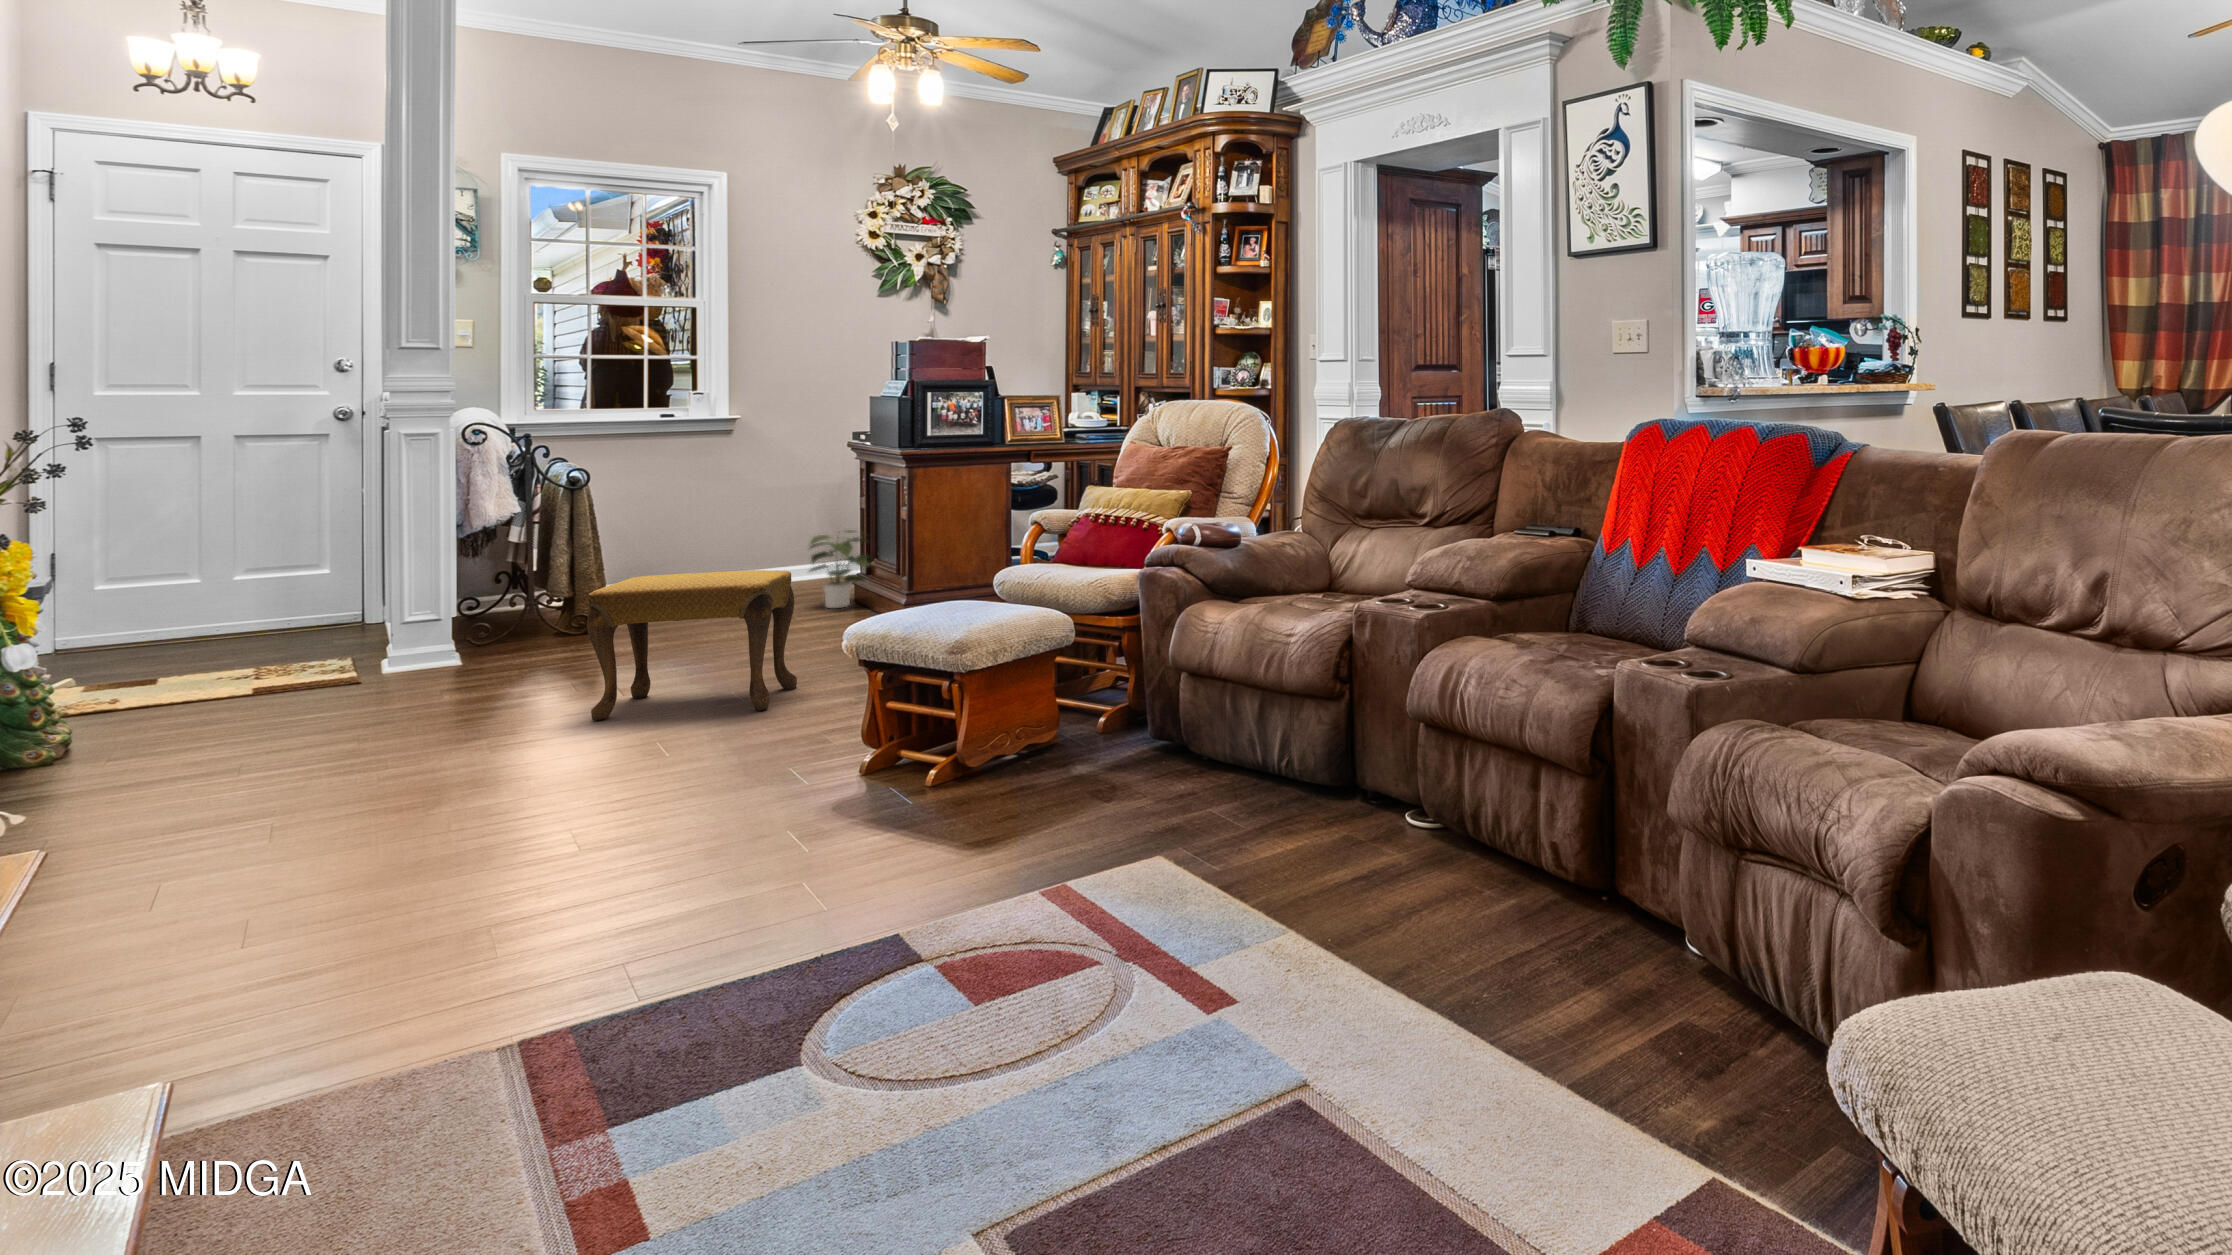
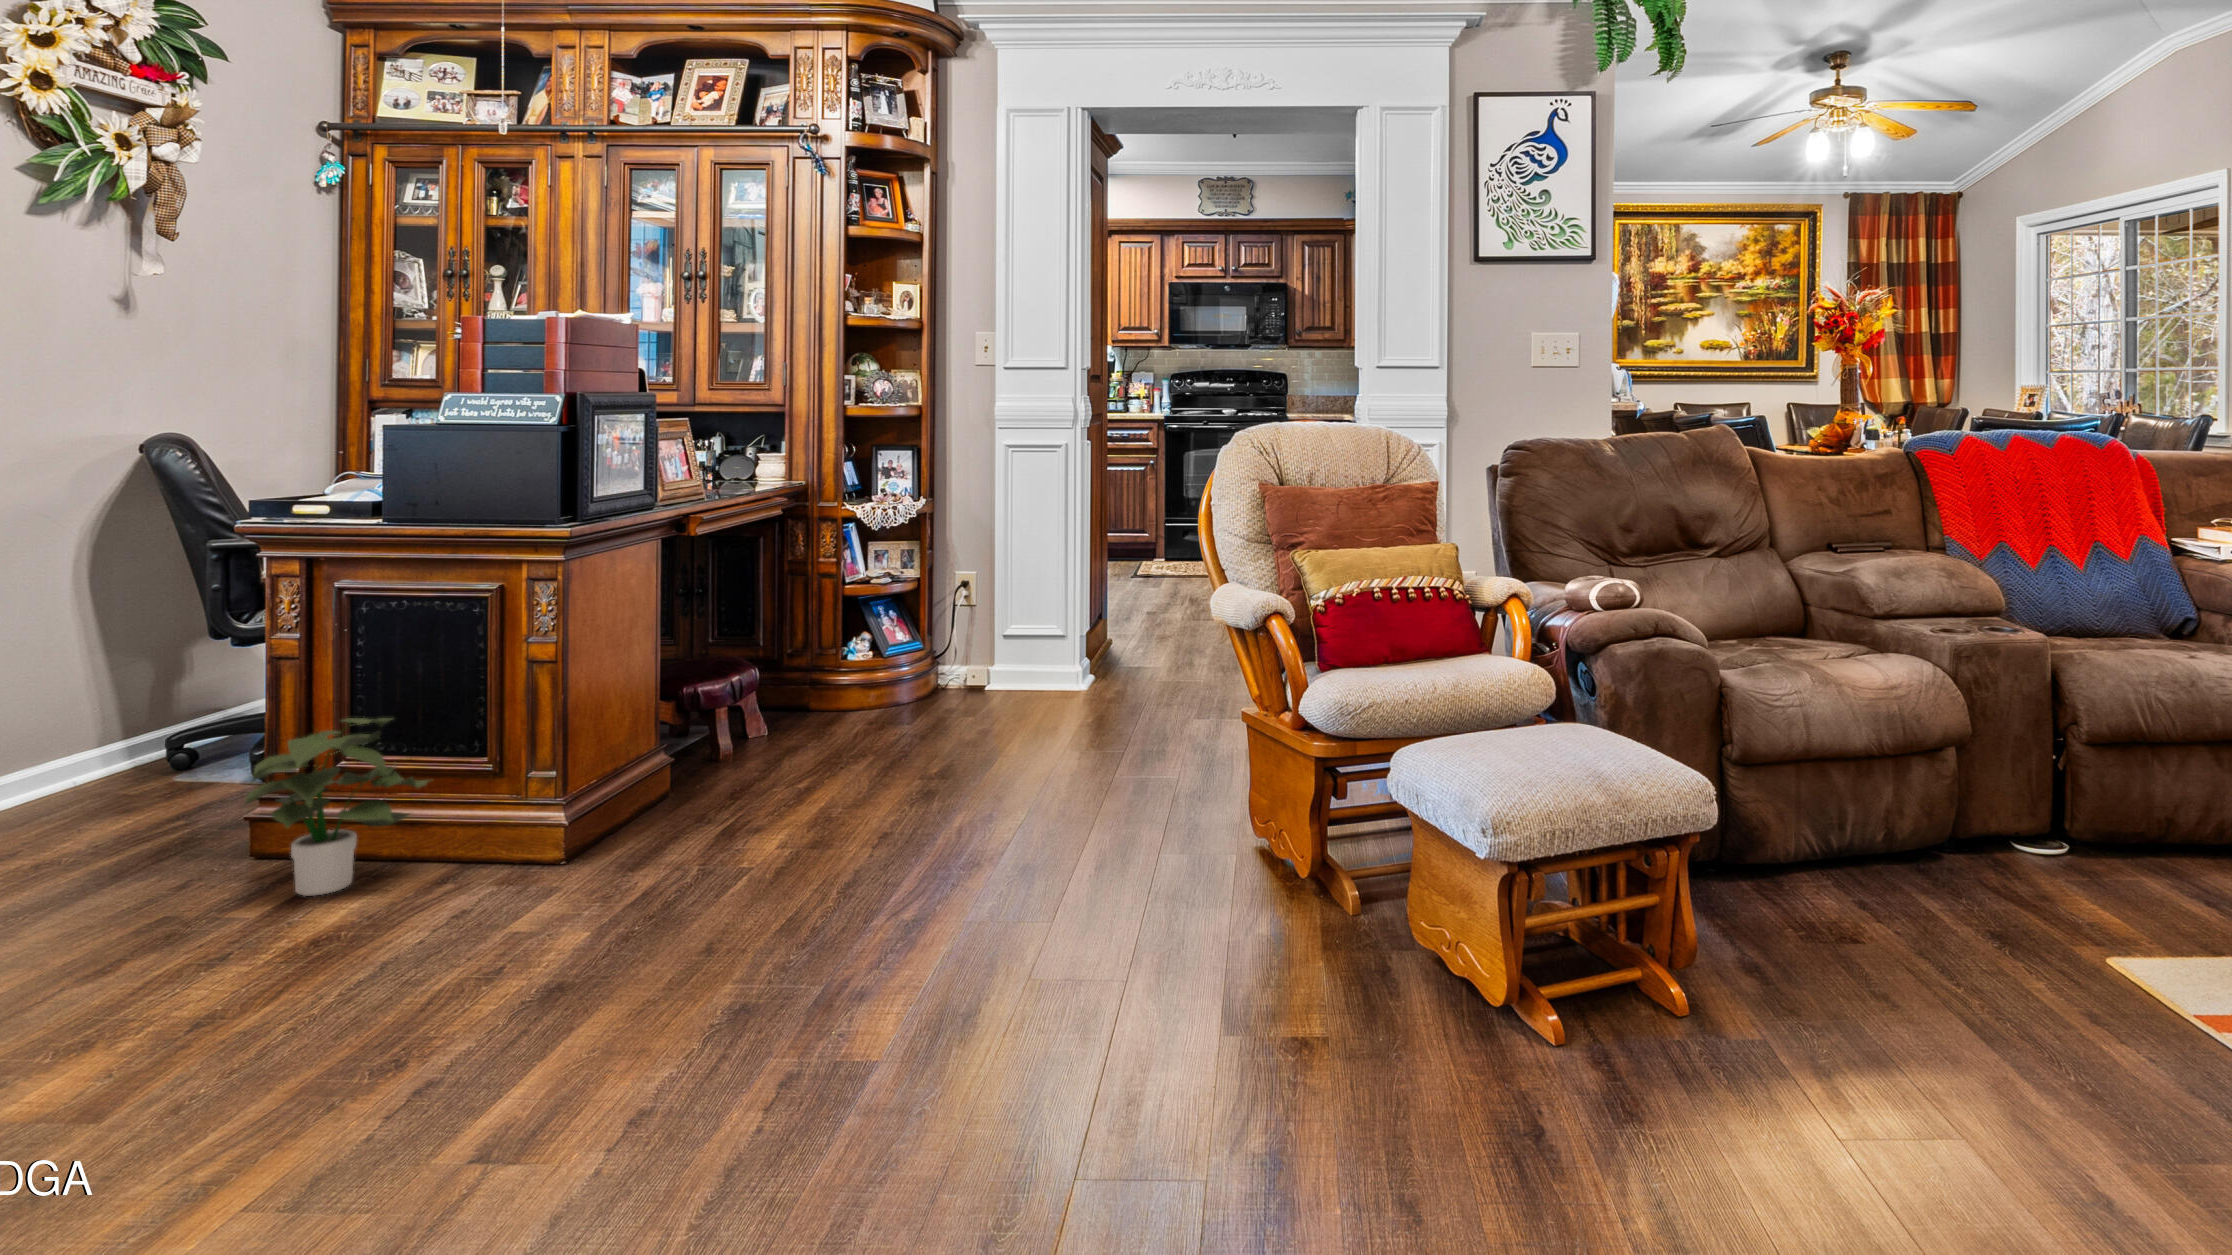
footstool: present [587,570,797,720] -> none [667,775,1056,1197]

